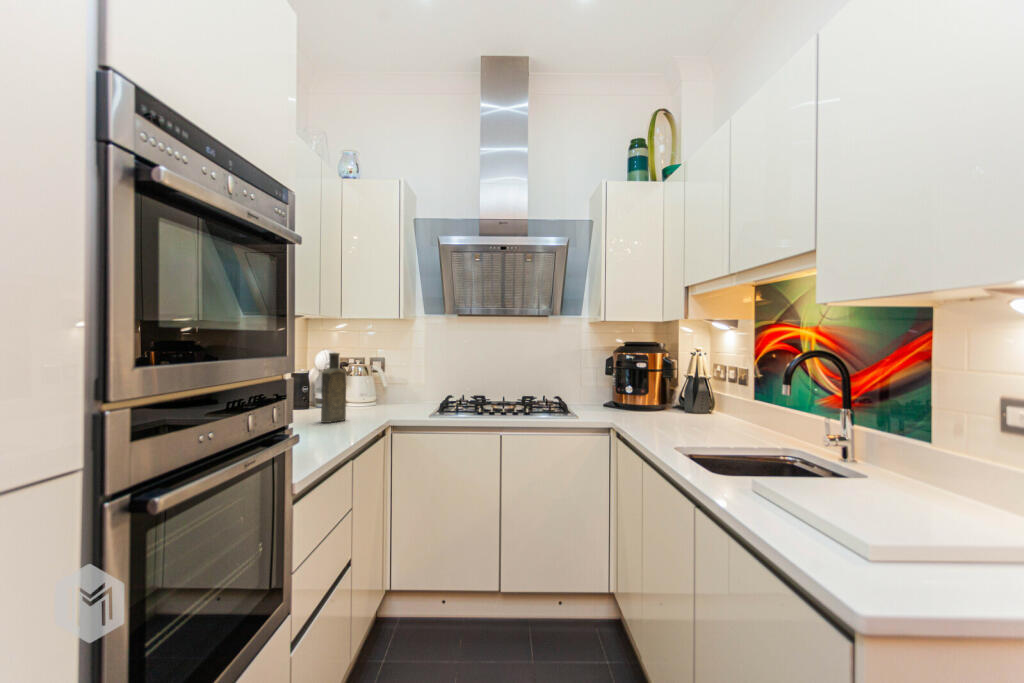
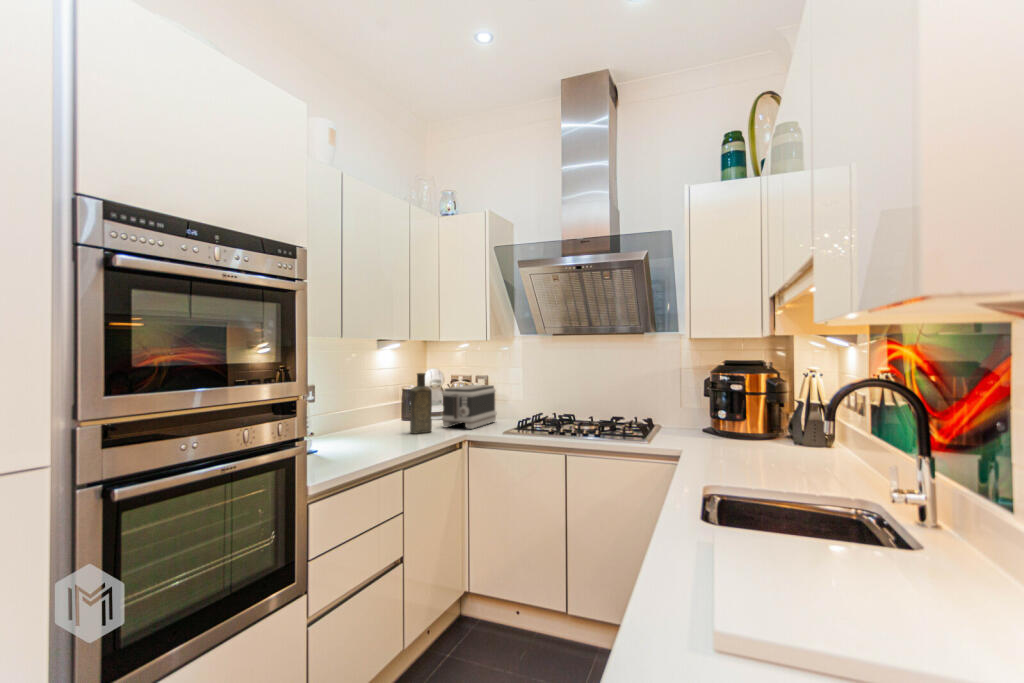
toaster: none [350,368,403,415] -> present [442,385,496,429]

